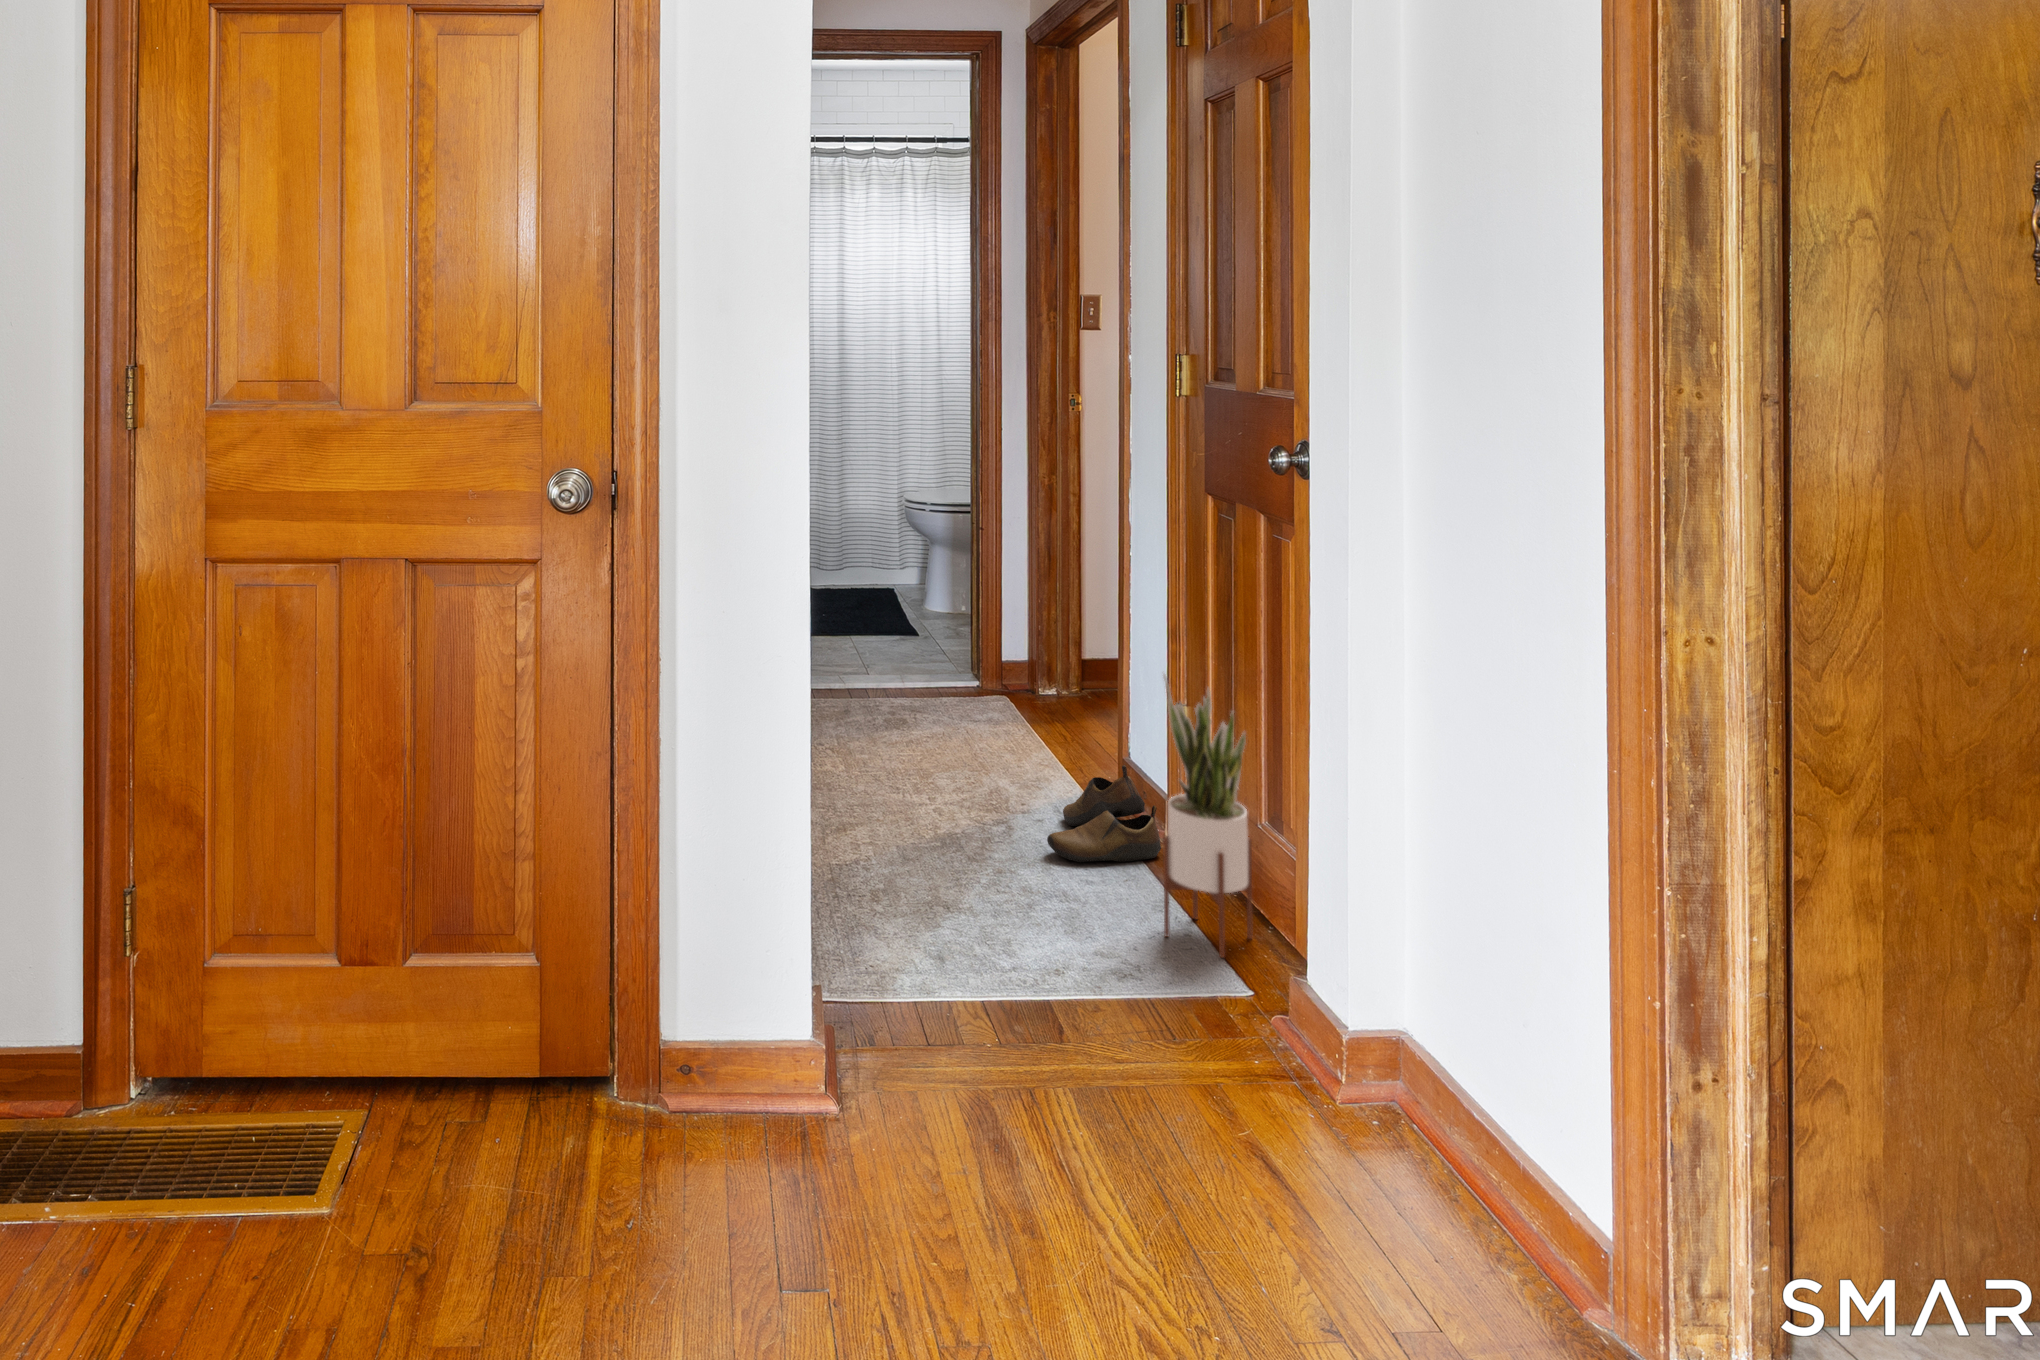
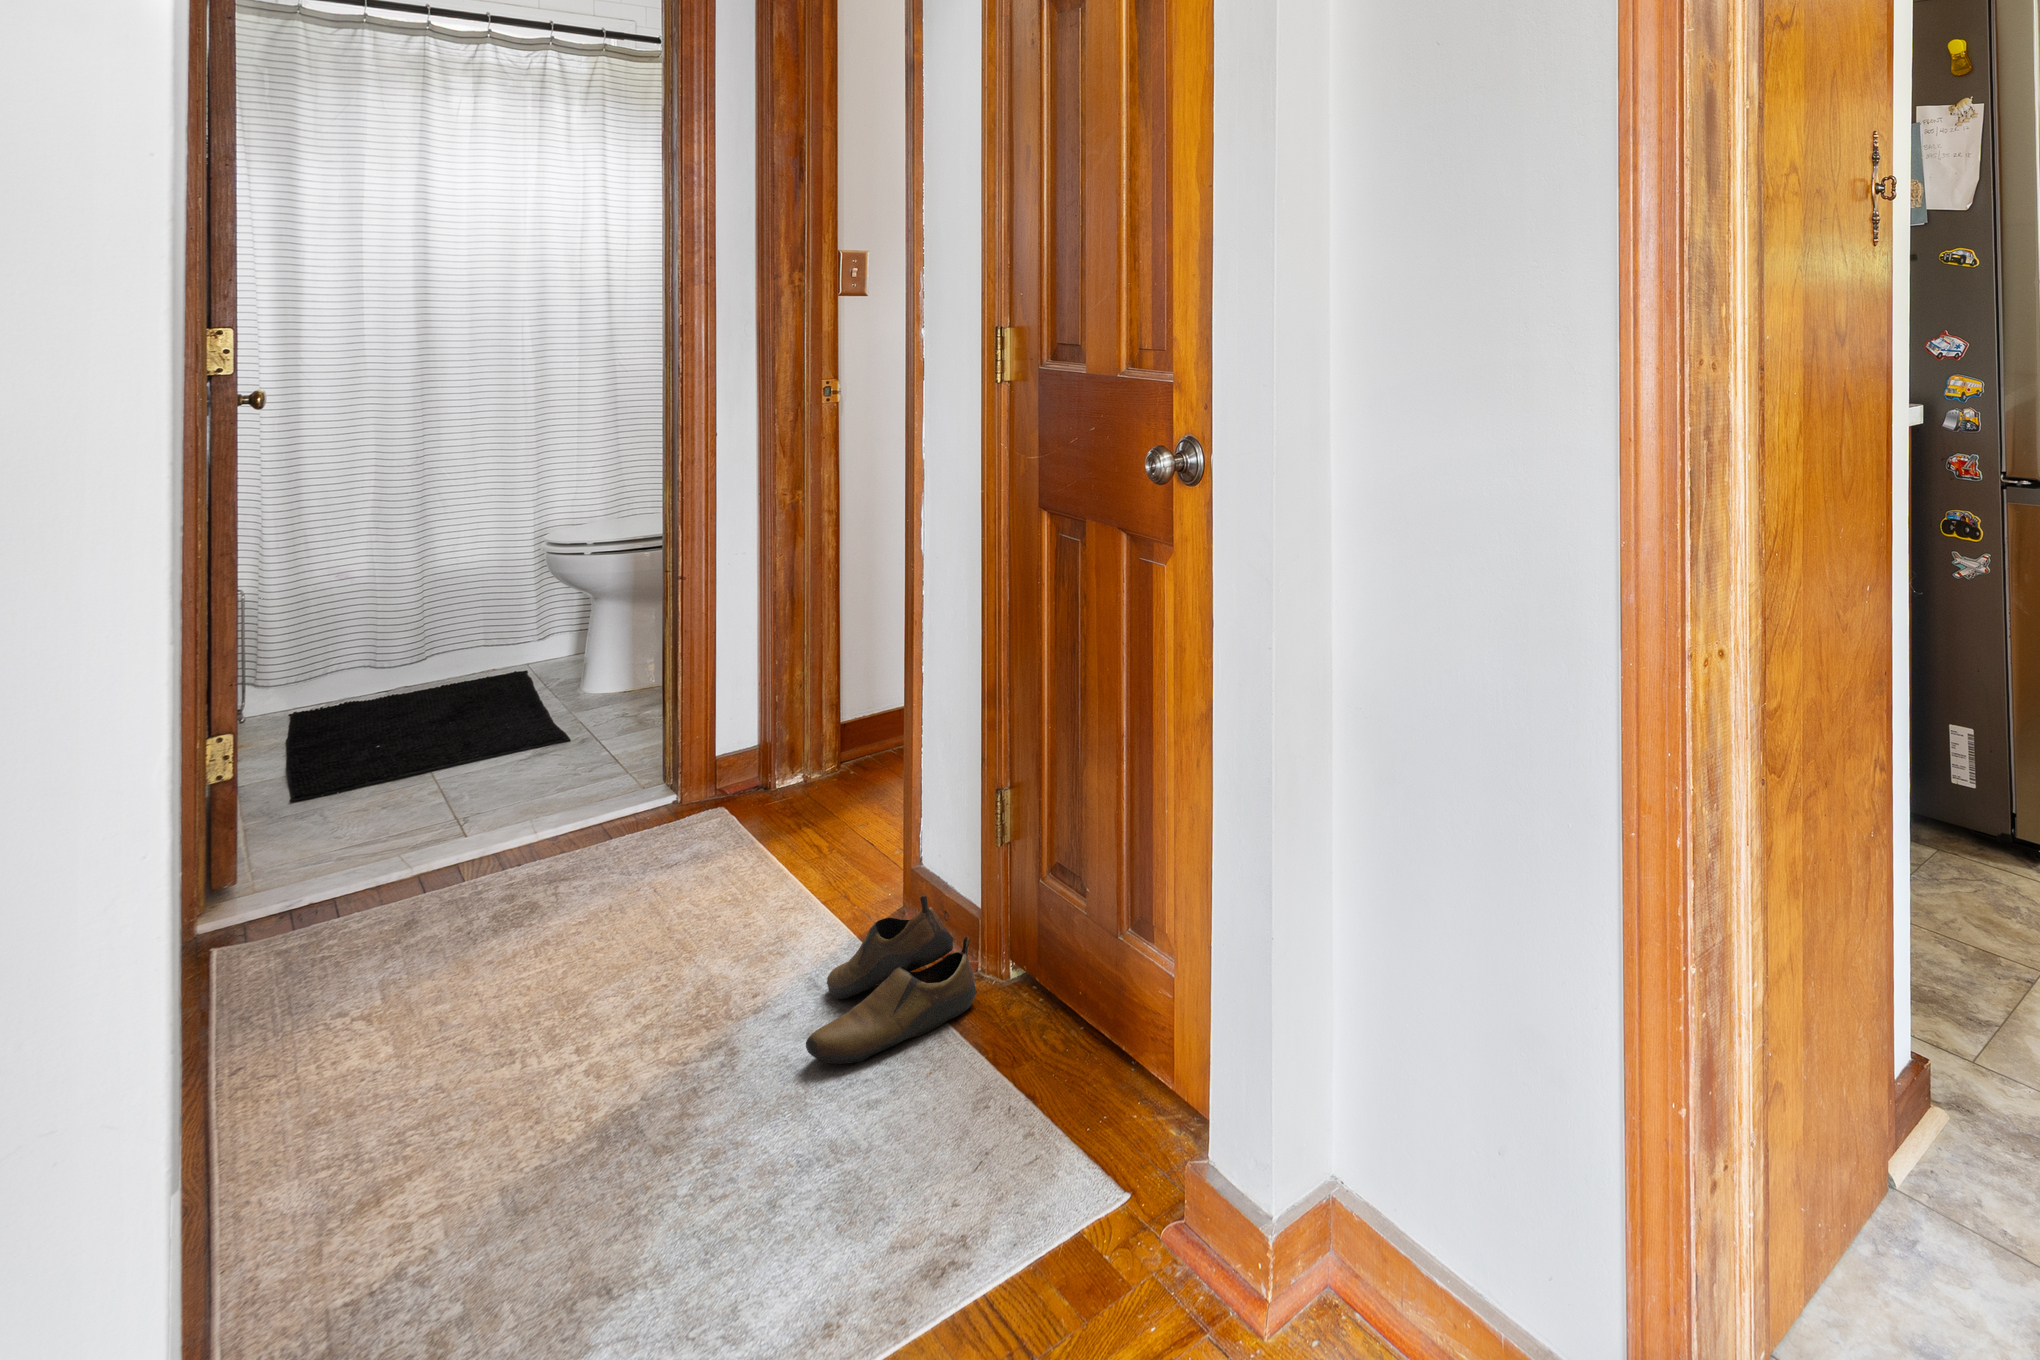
potted plant: present [1163,675,1253,957] -> none [991,767,1114,1144]

